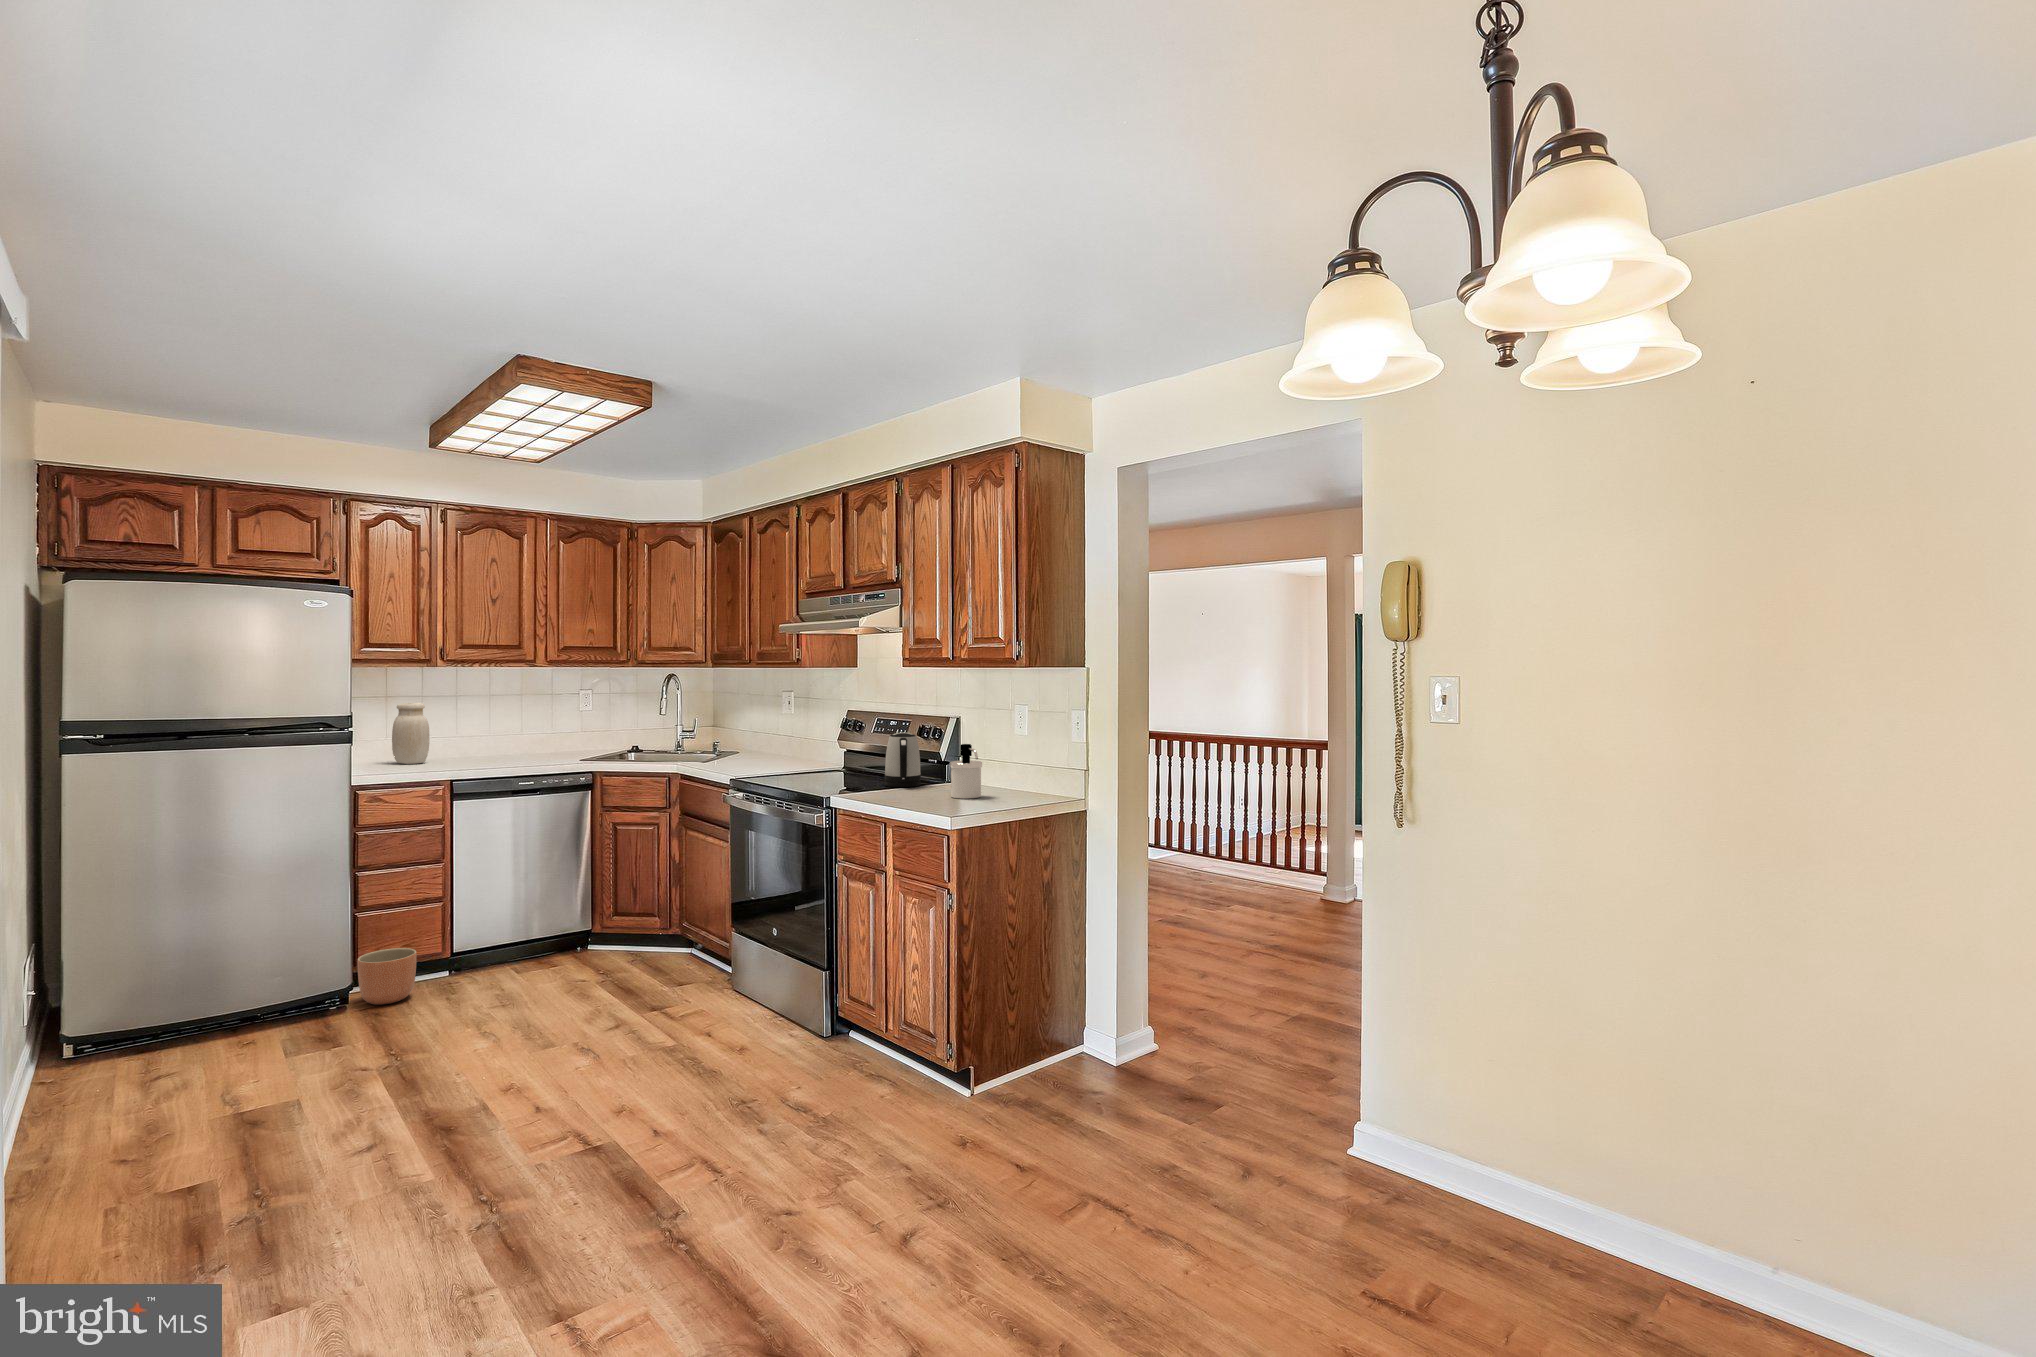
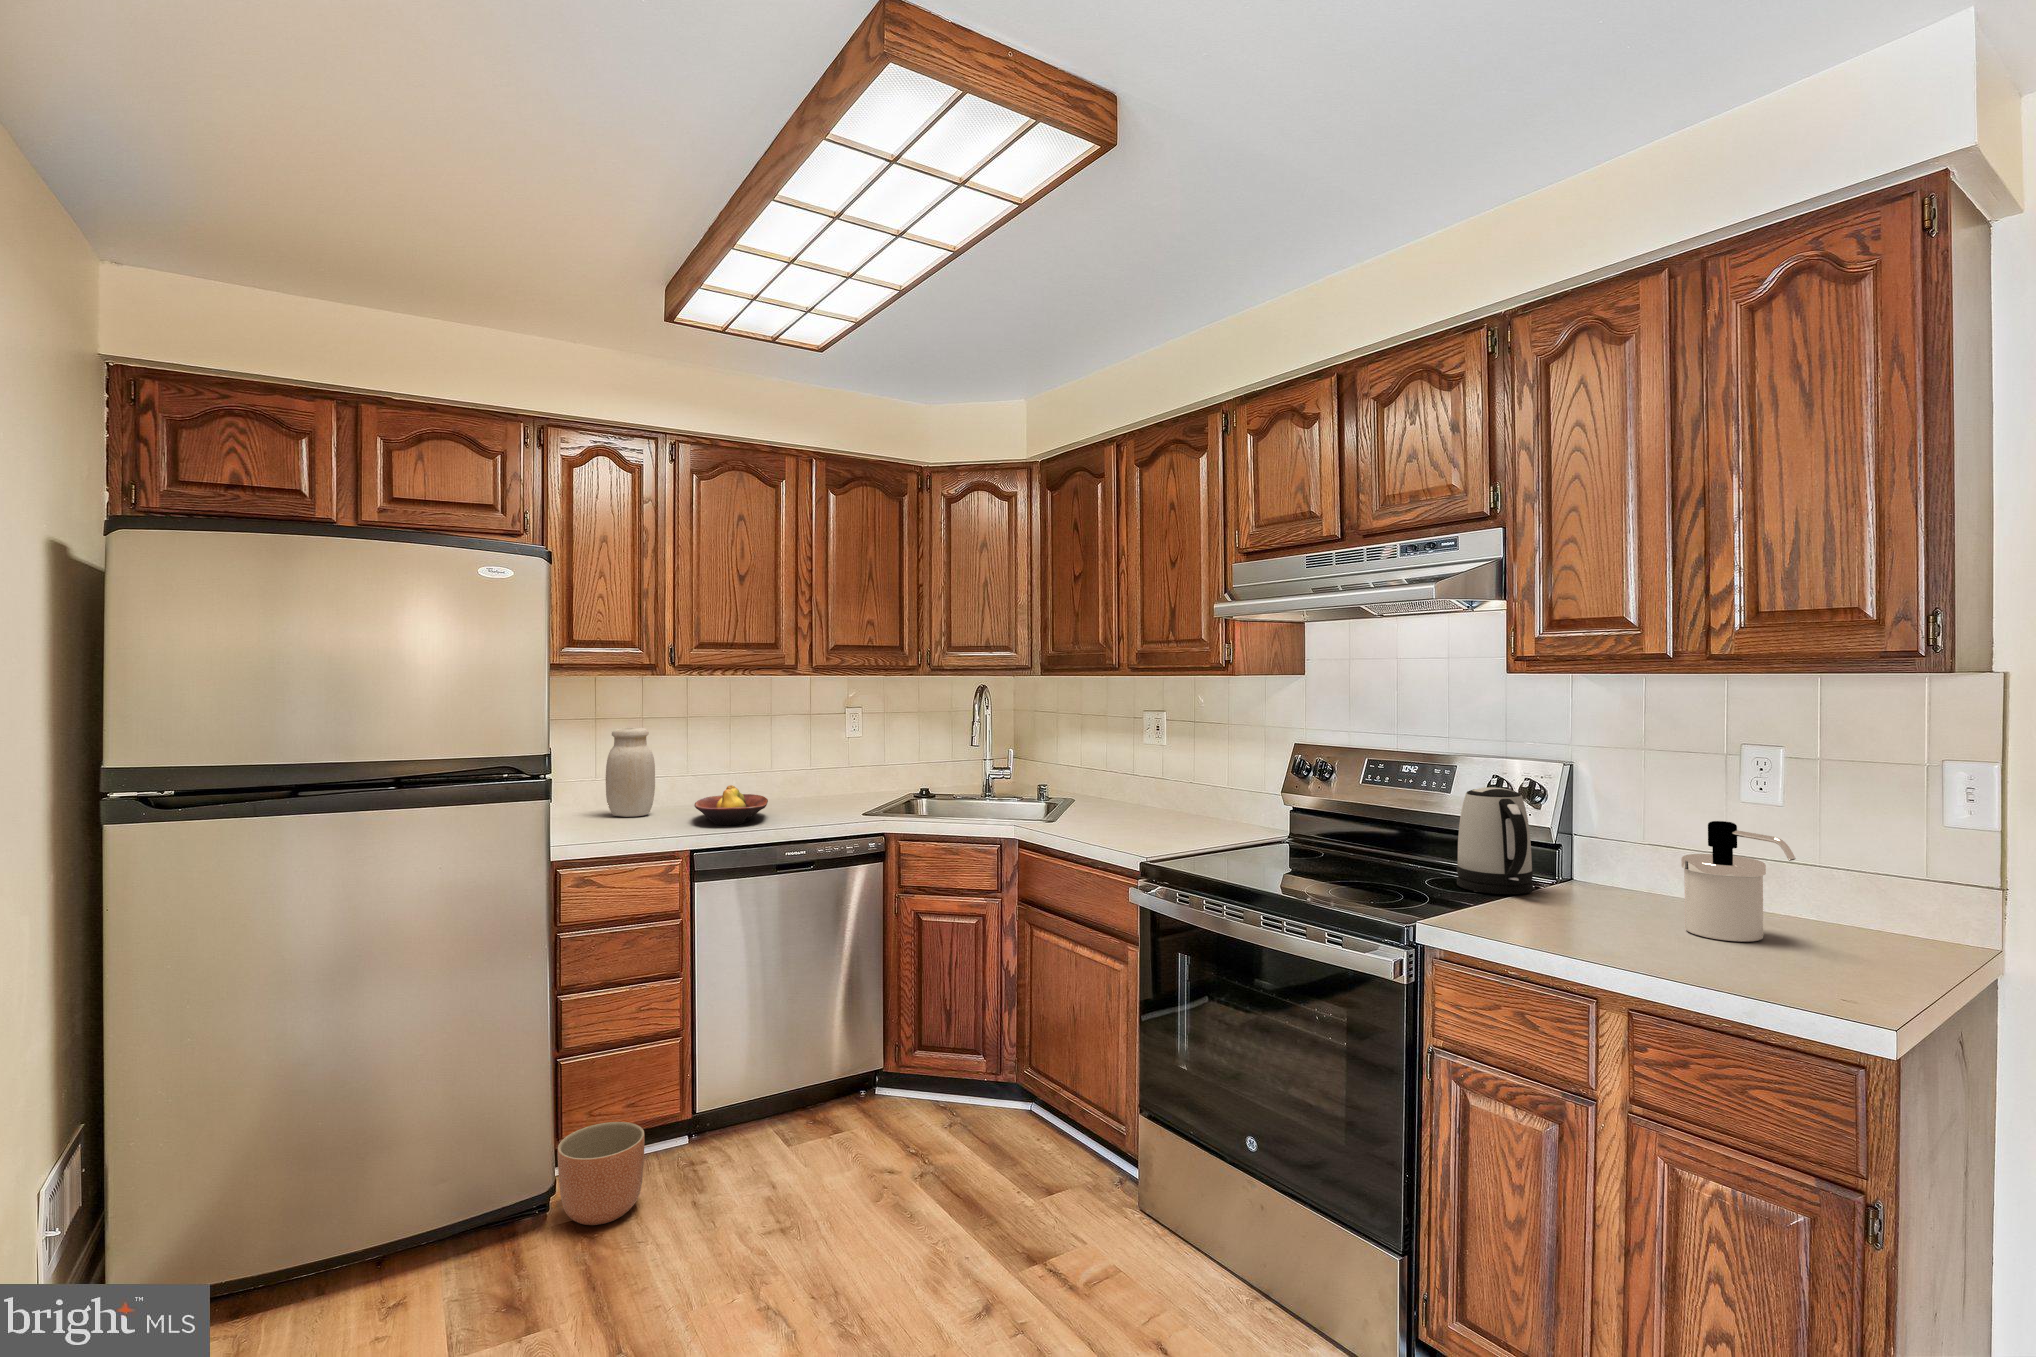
fruit bowl: none [457,742,512,767] -> present [694,785,768,825]

